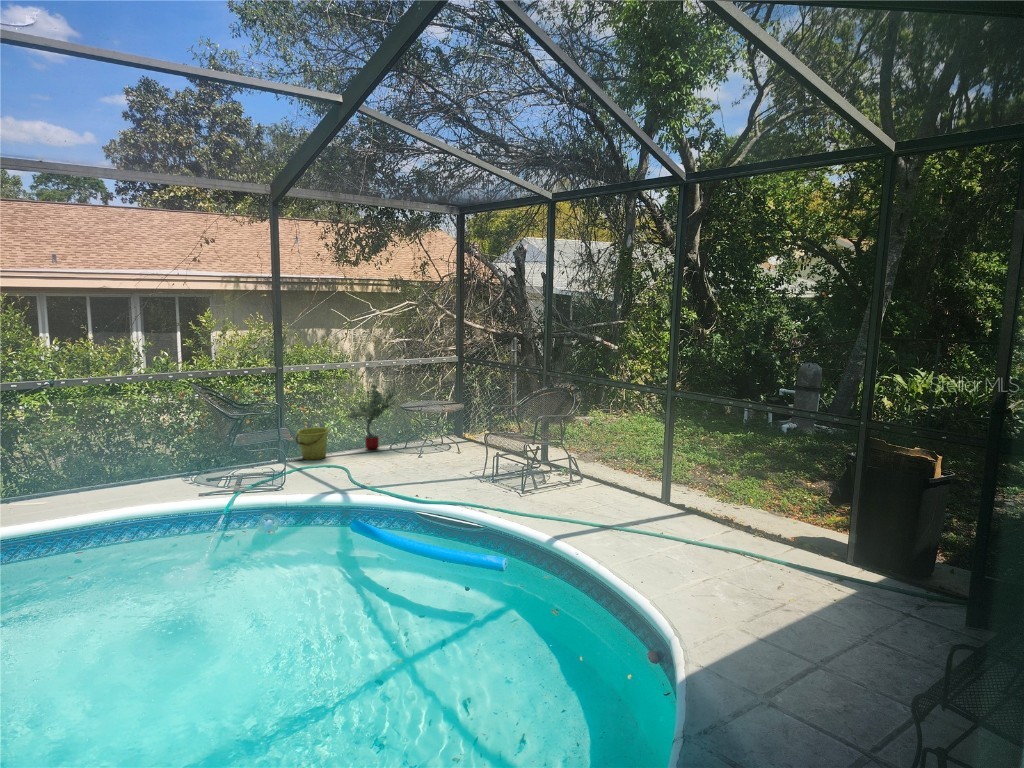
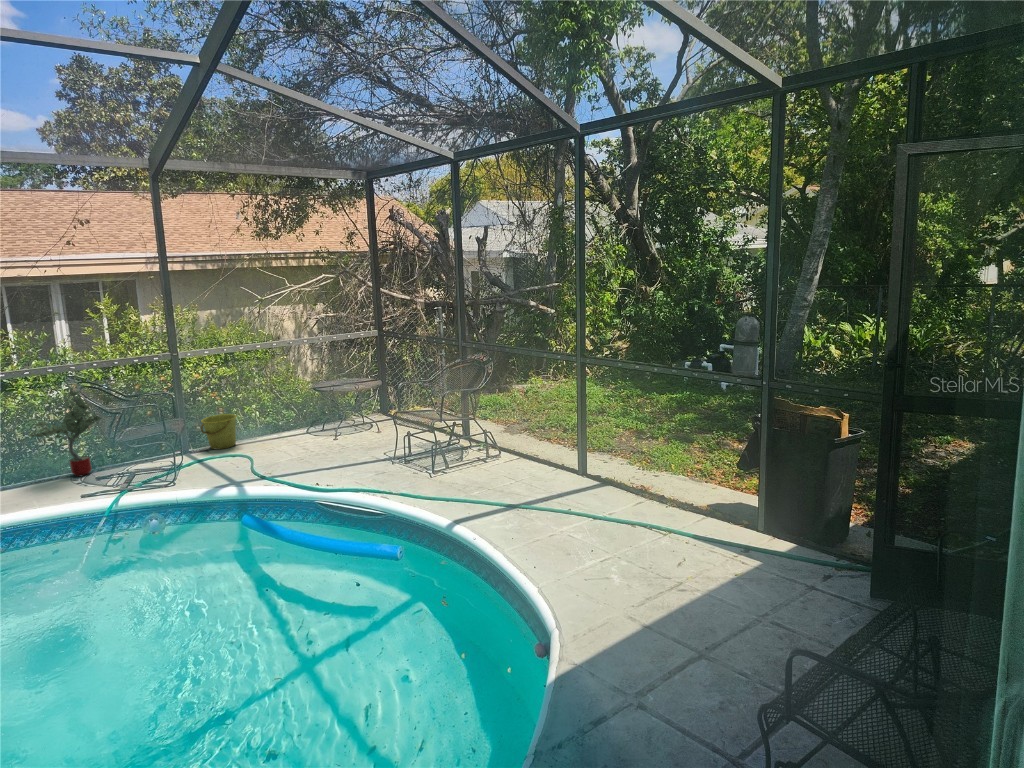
potted tree: present [344,381,396,450] -> present [29,387,111,477]

